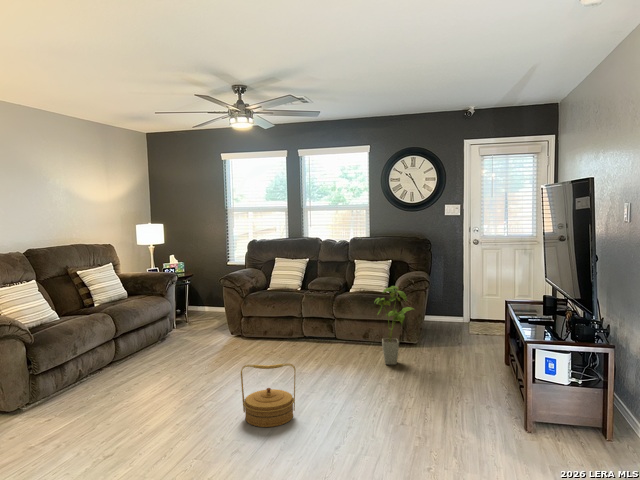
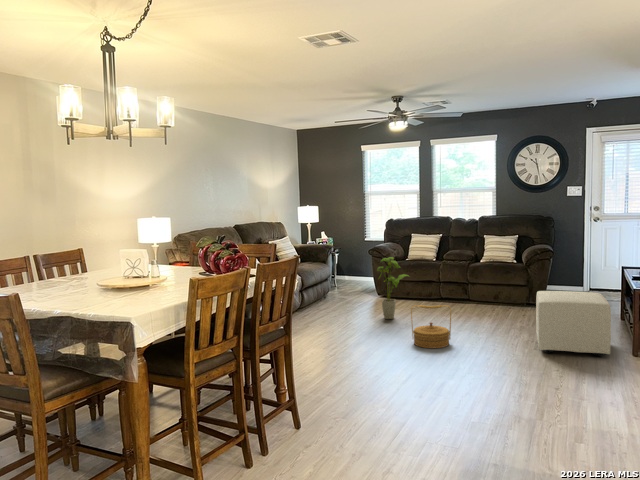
house plant: present [375,286,413,365] -> present [378,257,408,319]
ottoman: none [406,339,498,432] -> present [536,291,611,356]

